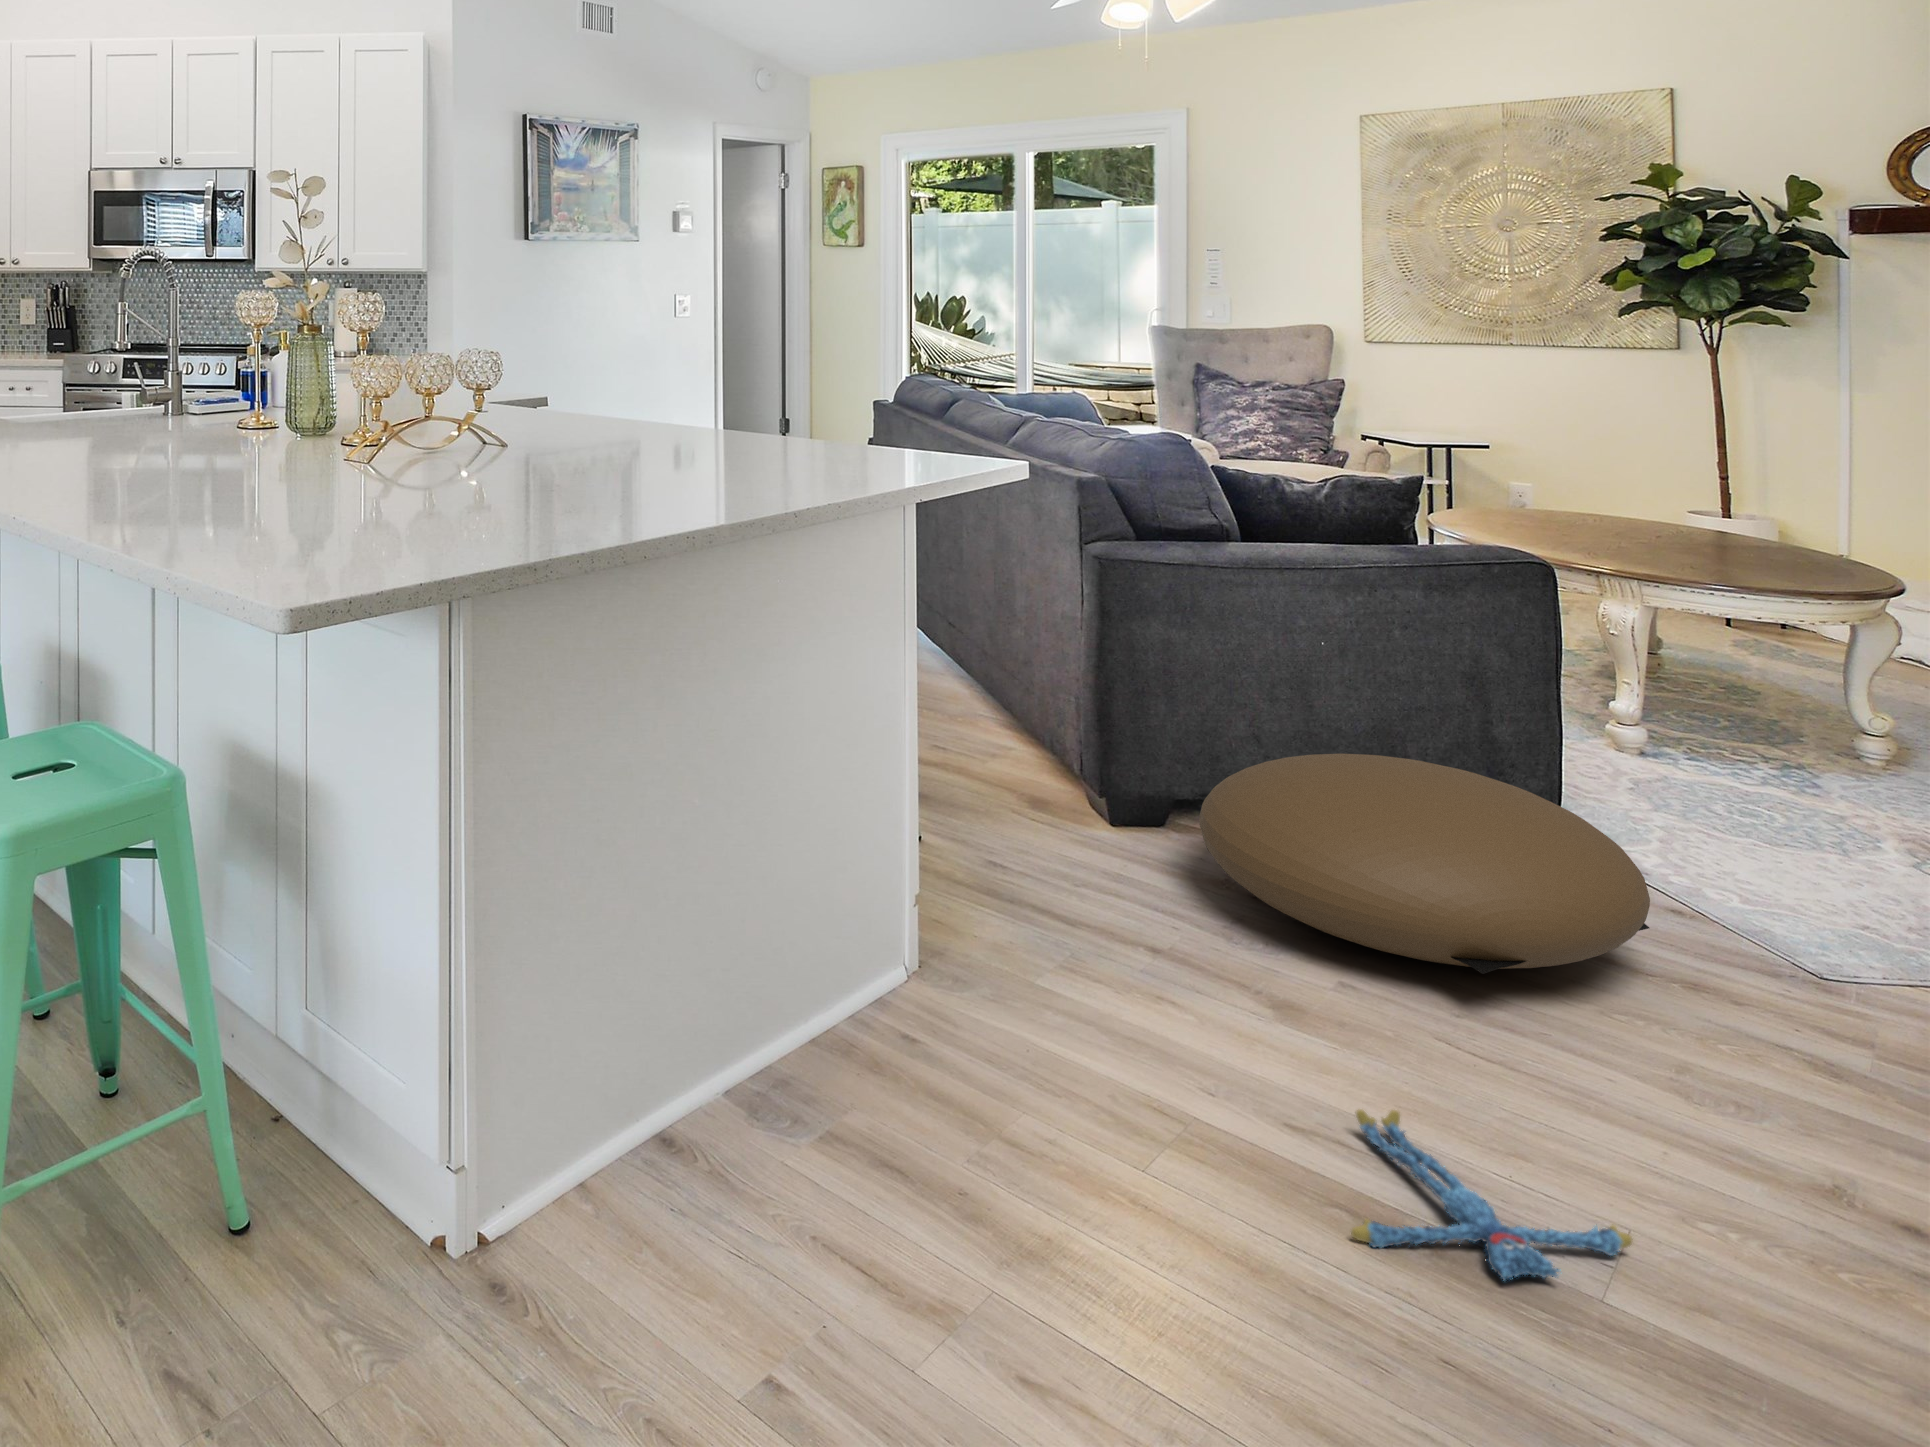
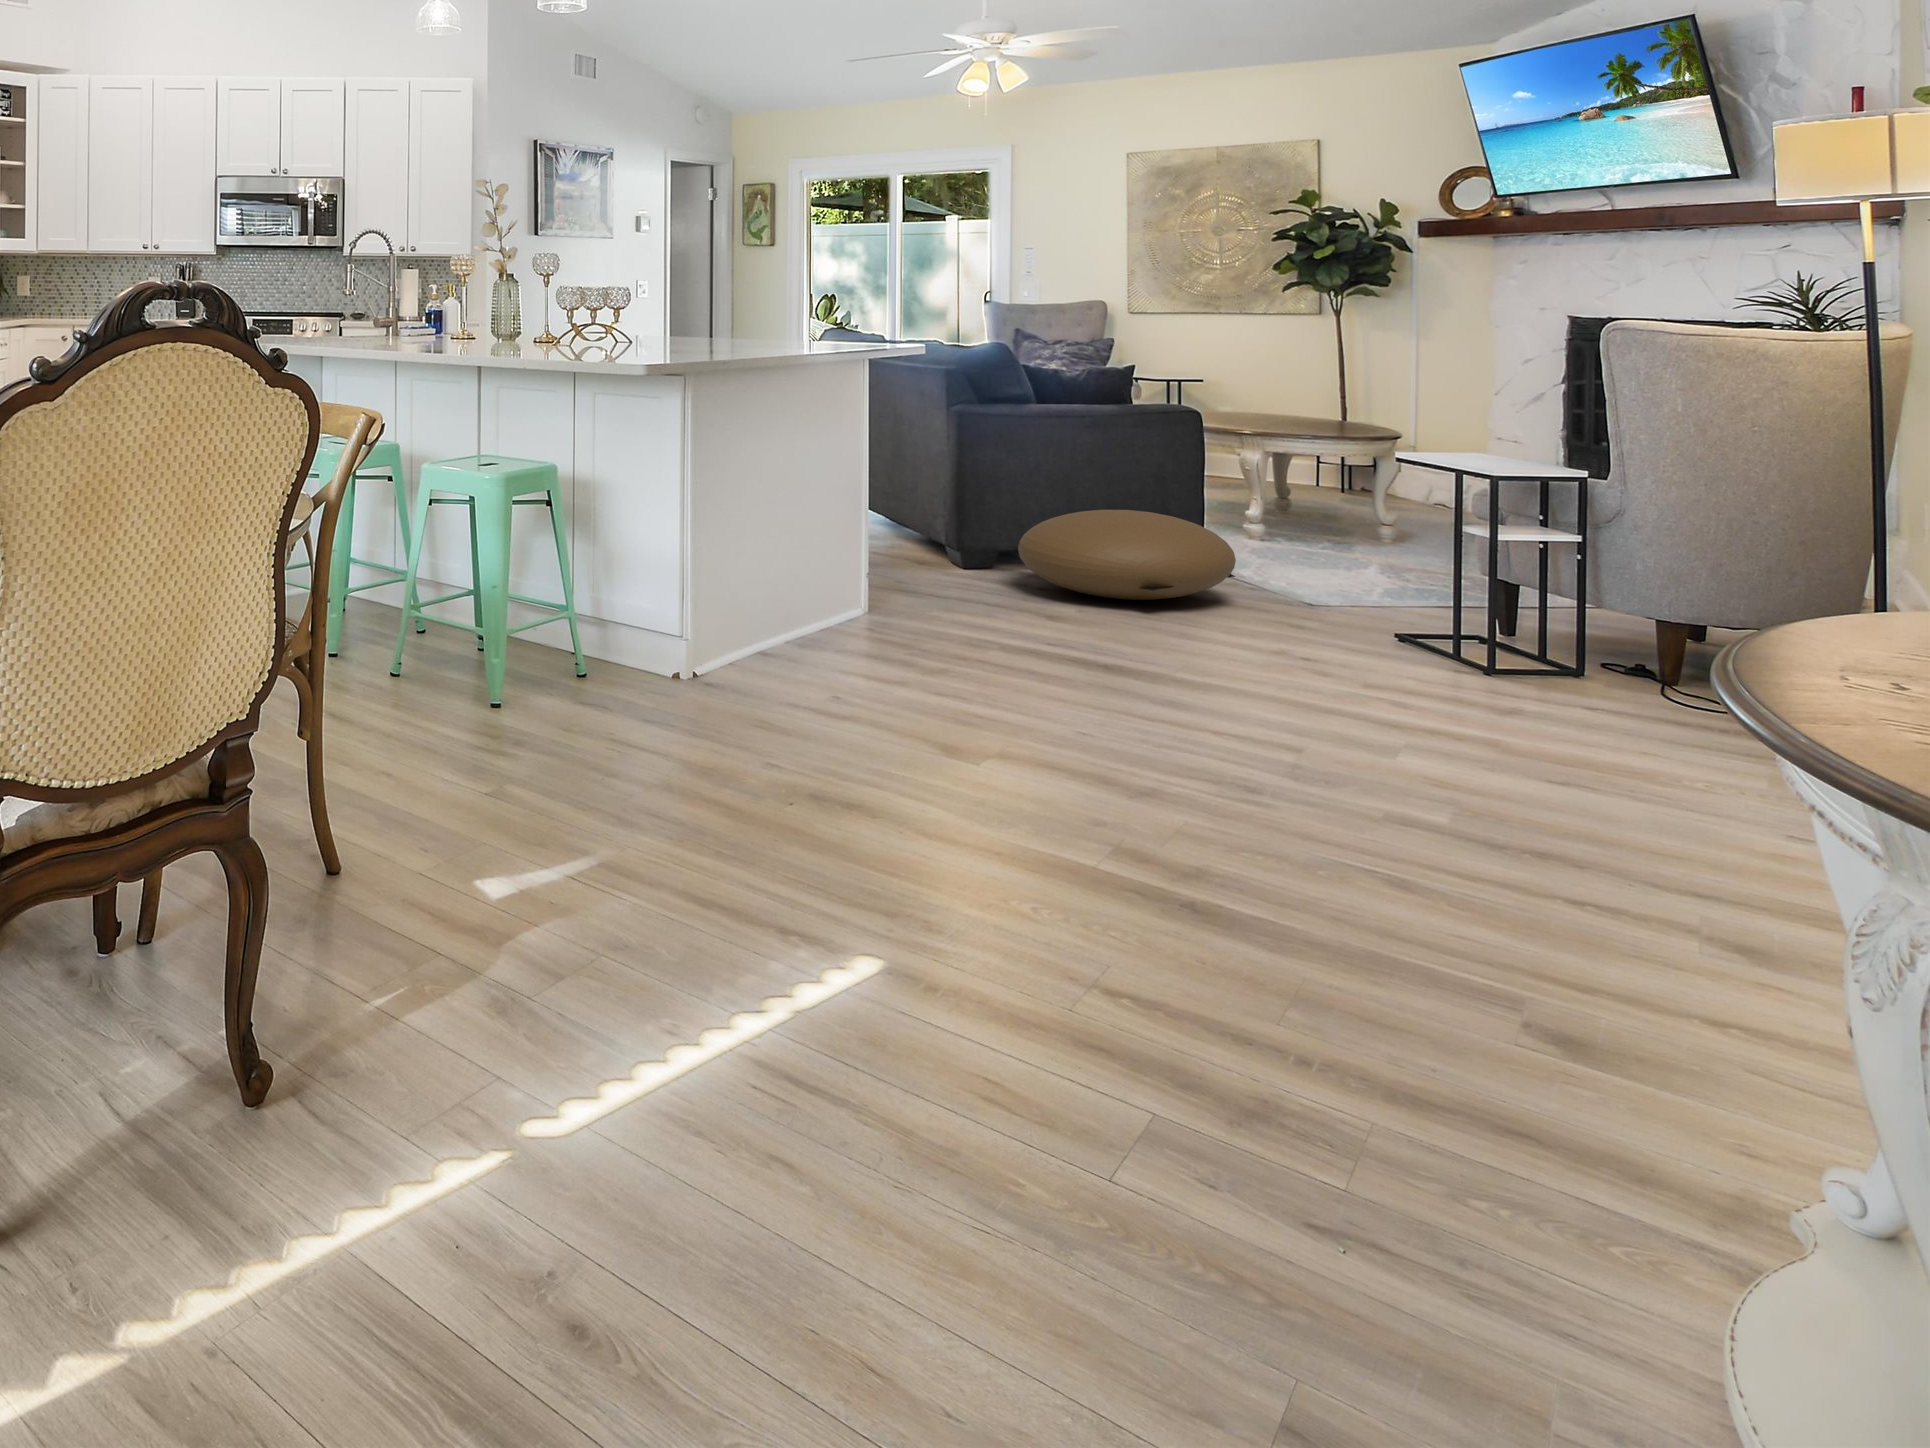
plush toy: present [1351,1110,1632,1280] -> none [1081,628,1196,664]

